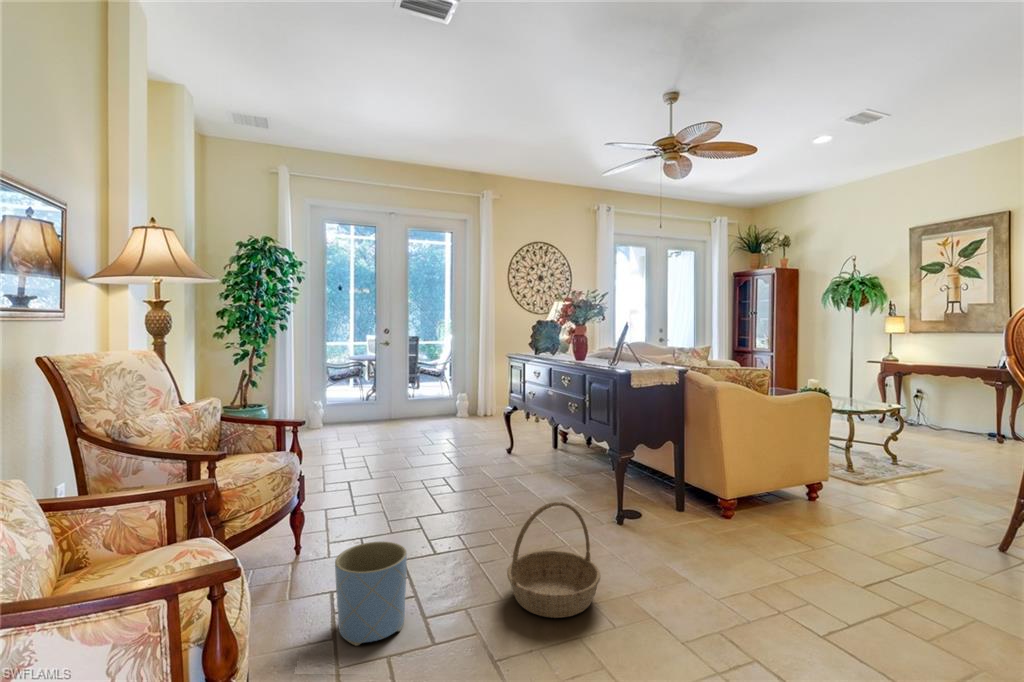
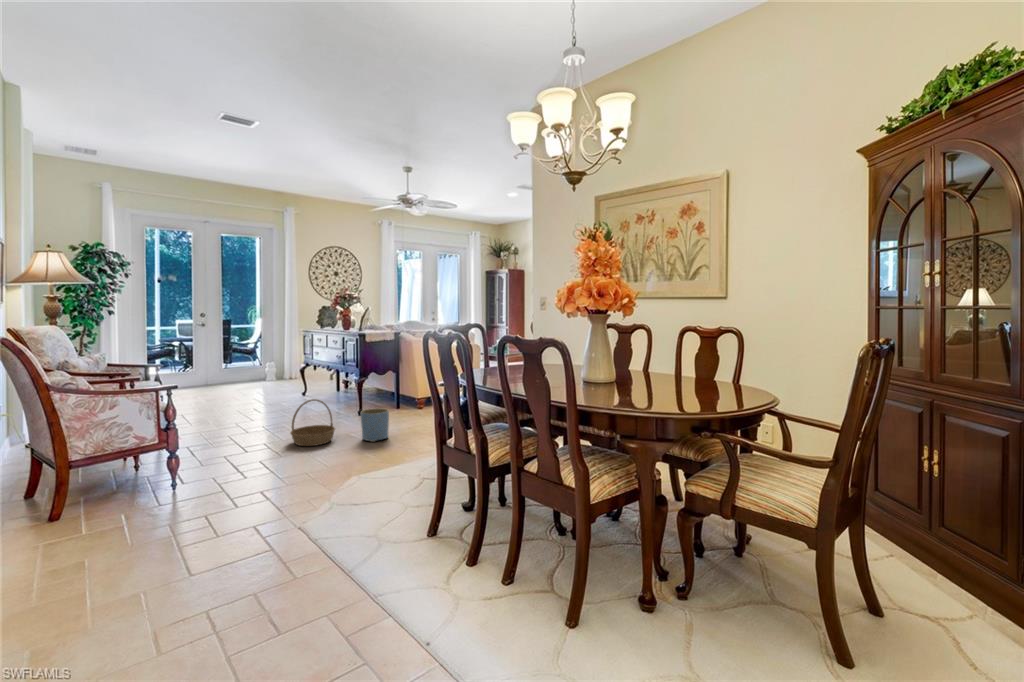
planter: present [335,542,407,646] -> present [361,408,389,442]

